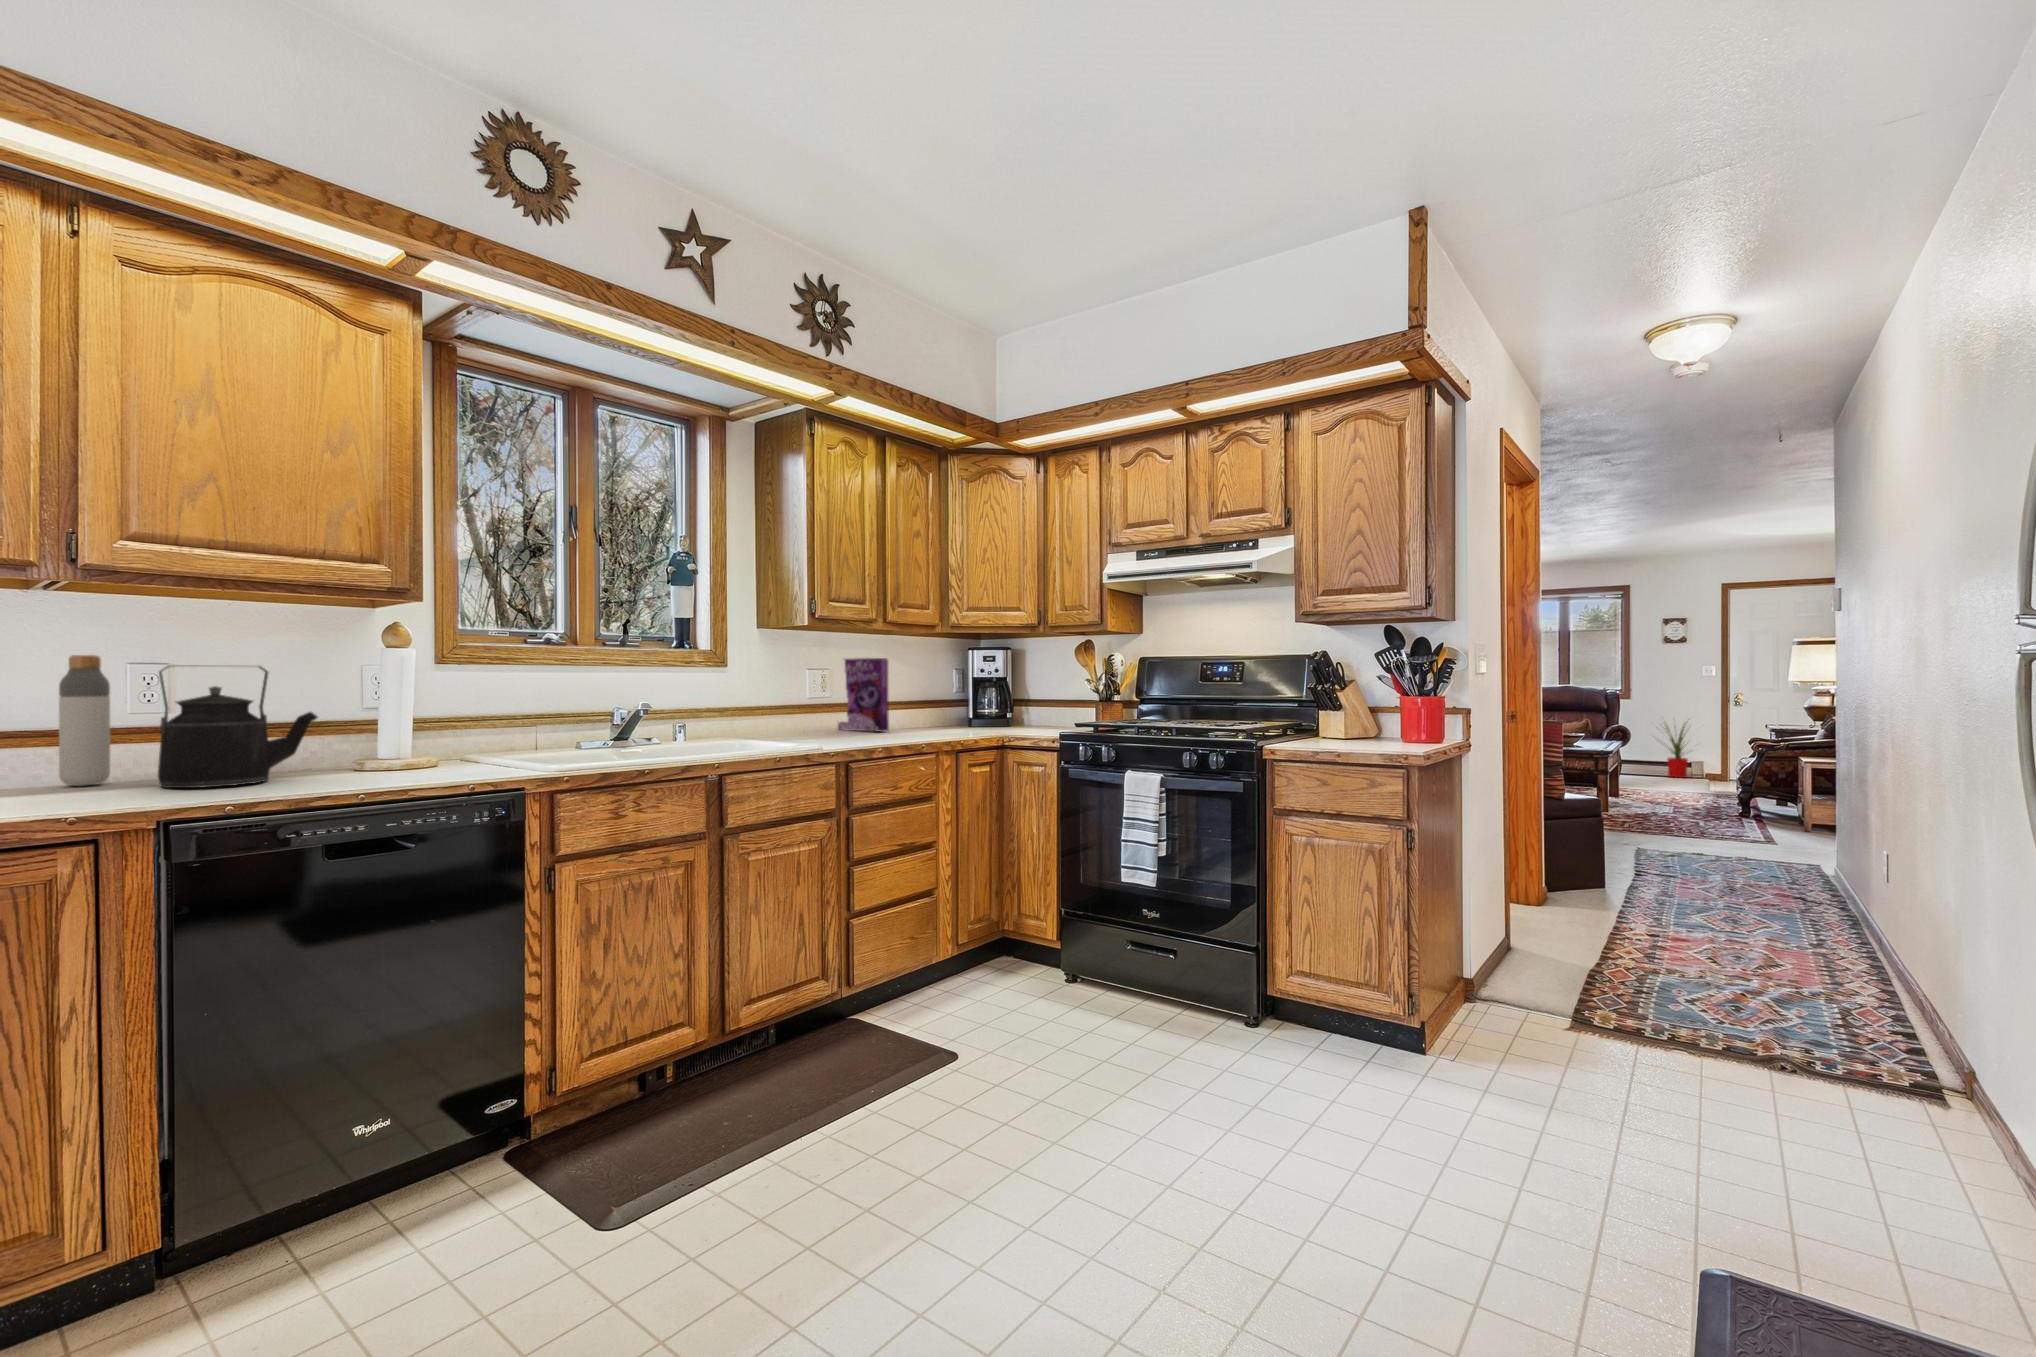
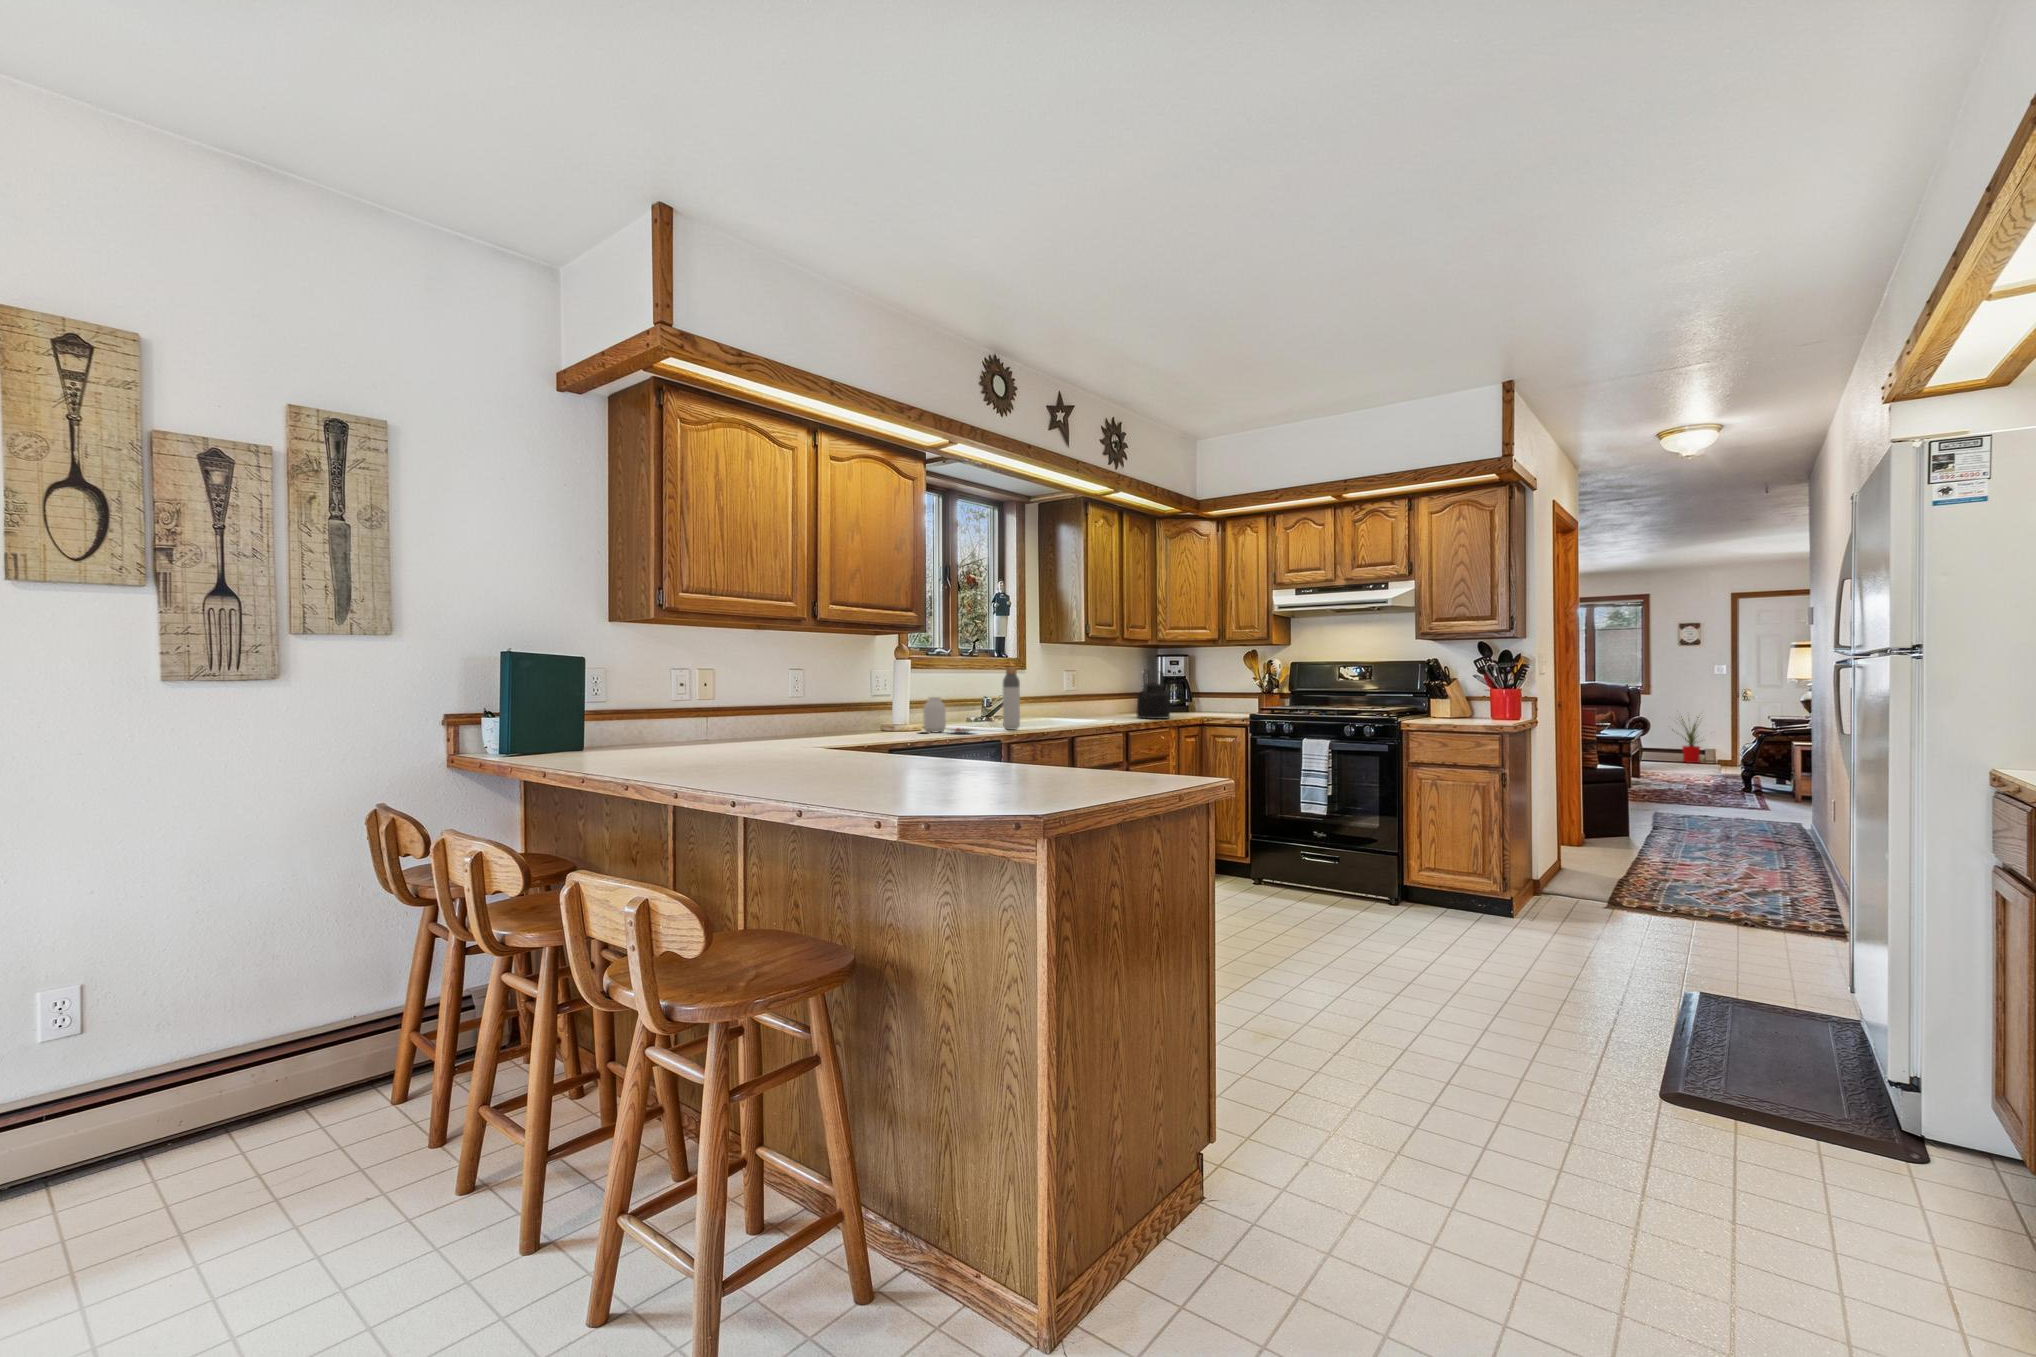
bottle: present [59,655,110,786] -> present [1003,667,1020,730]
cereal box: present [838,658,889,732] -> none [1085,663,1122,714]
kettle: present [158,665,317,788] -> present [1136,671,1172,719]
jar: none [371,714,489,779] -> present [923,697,972,733]

